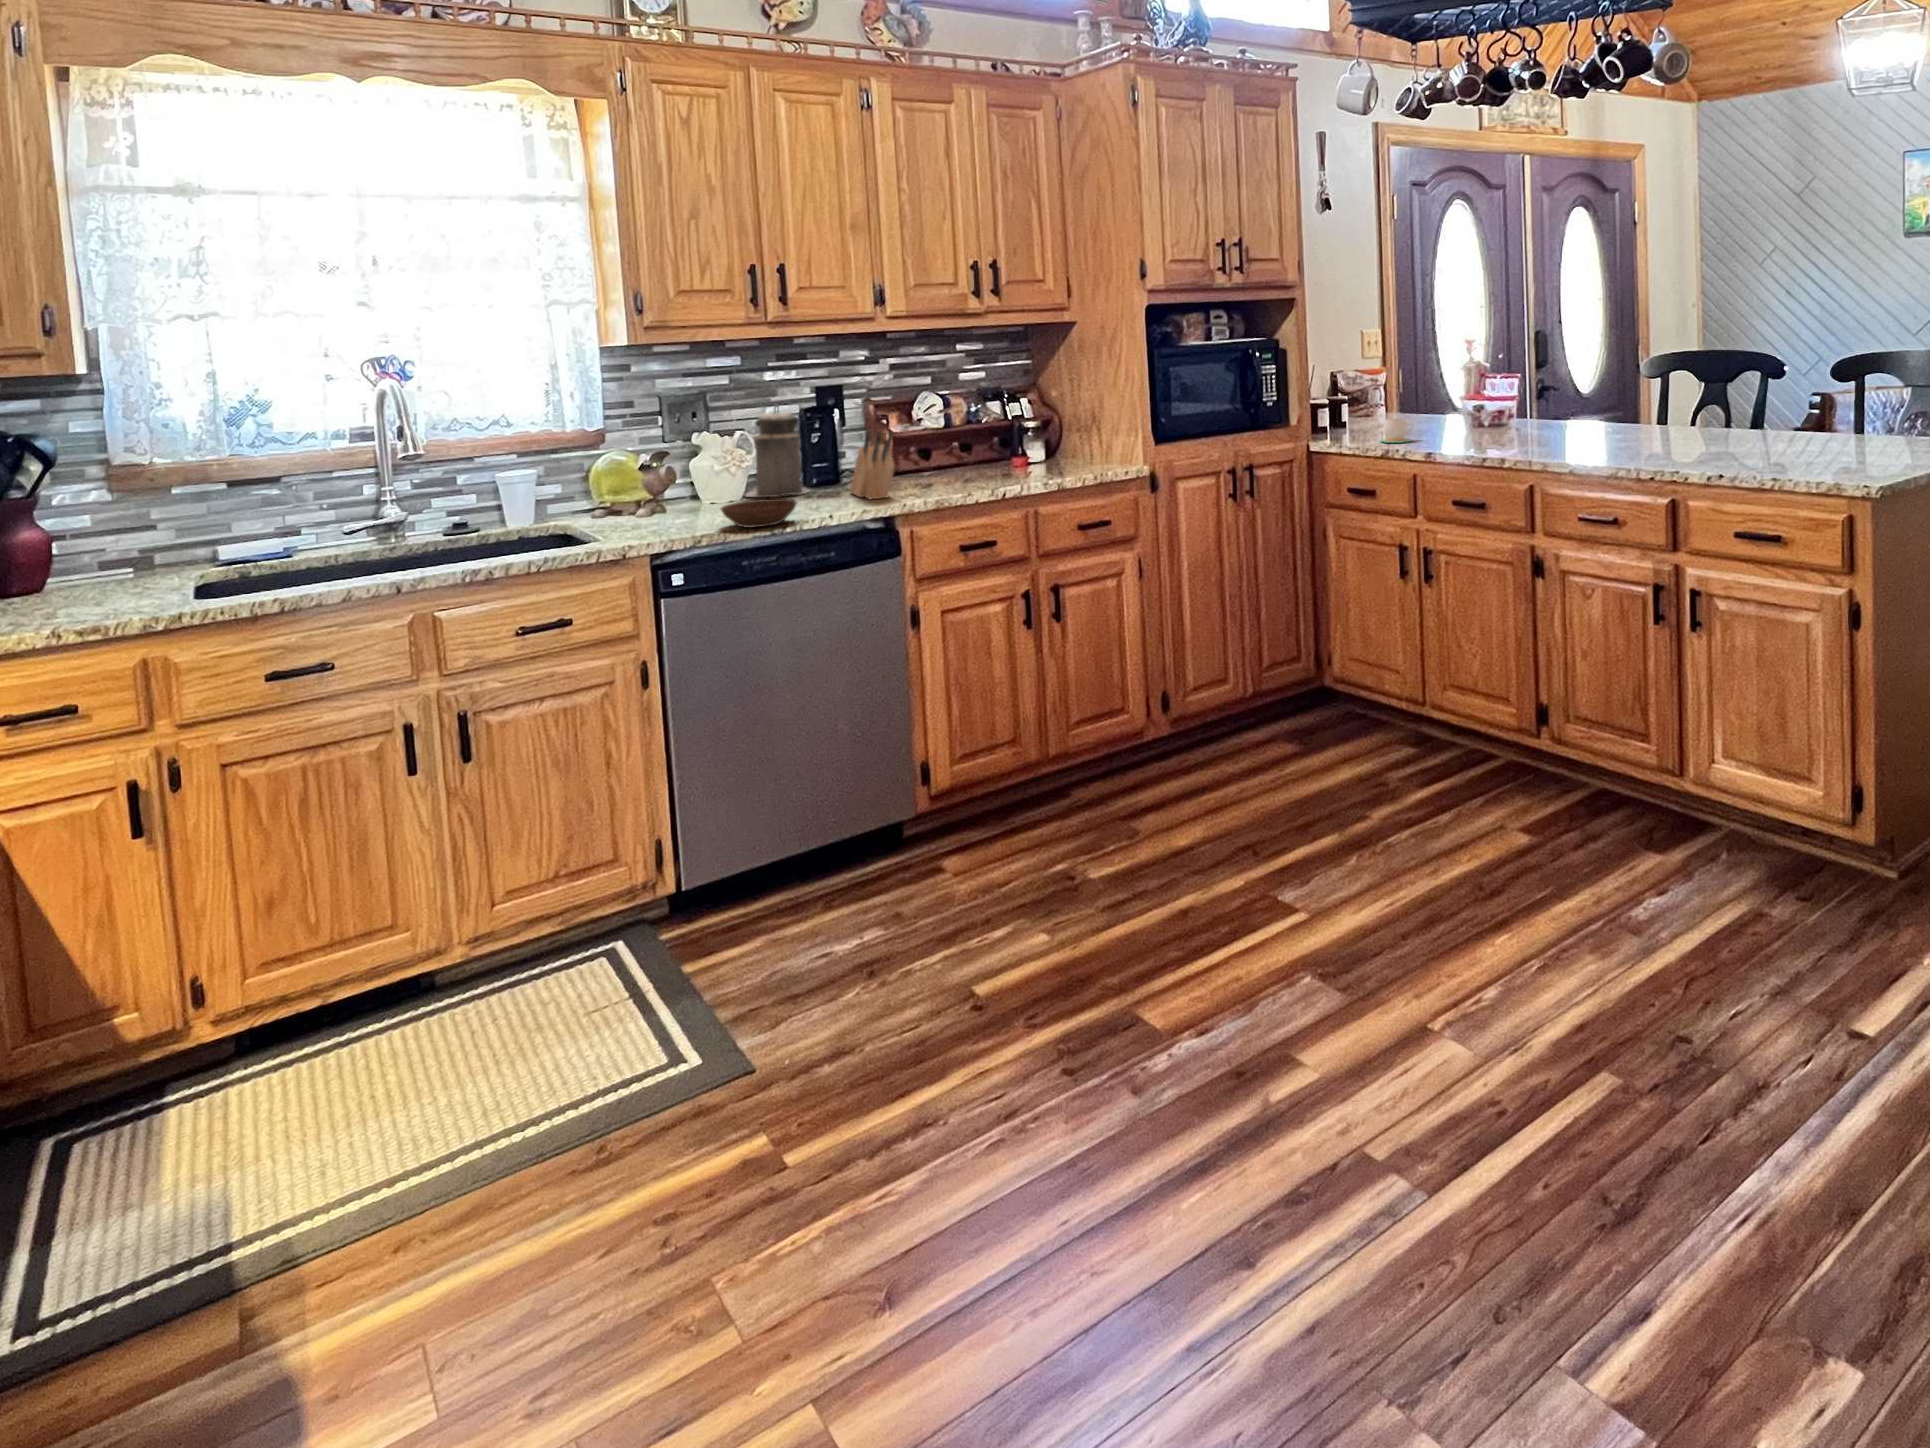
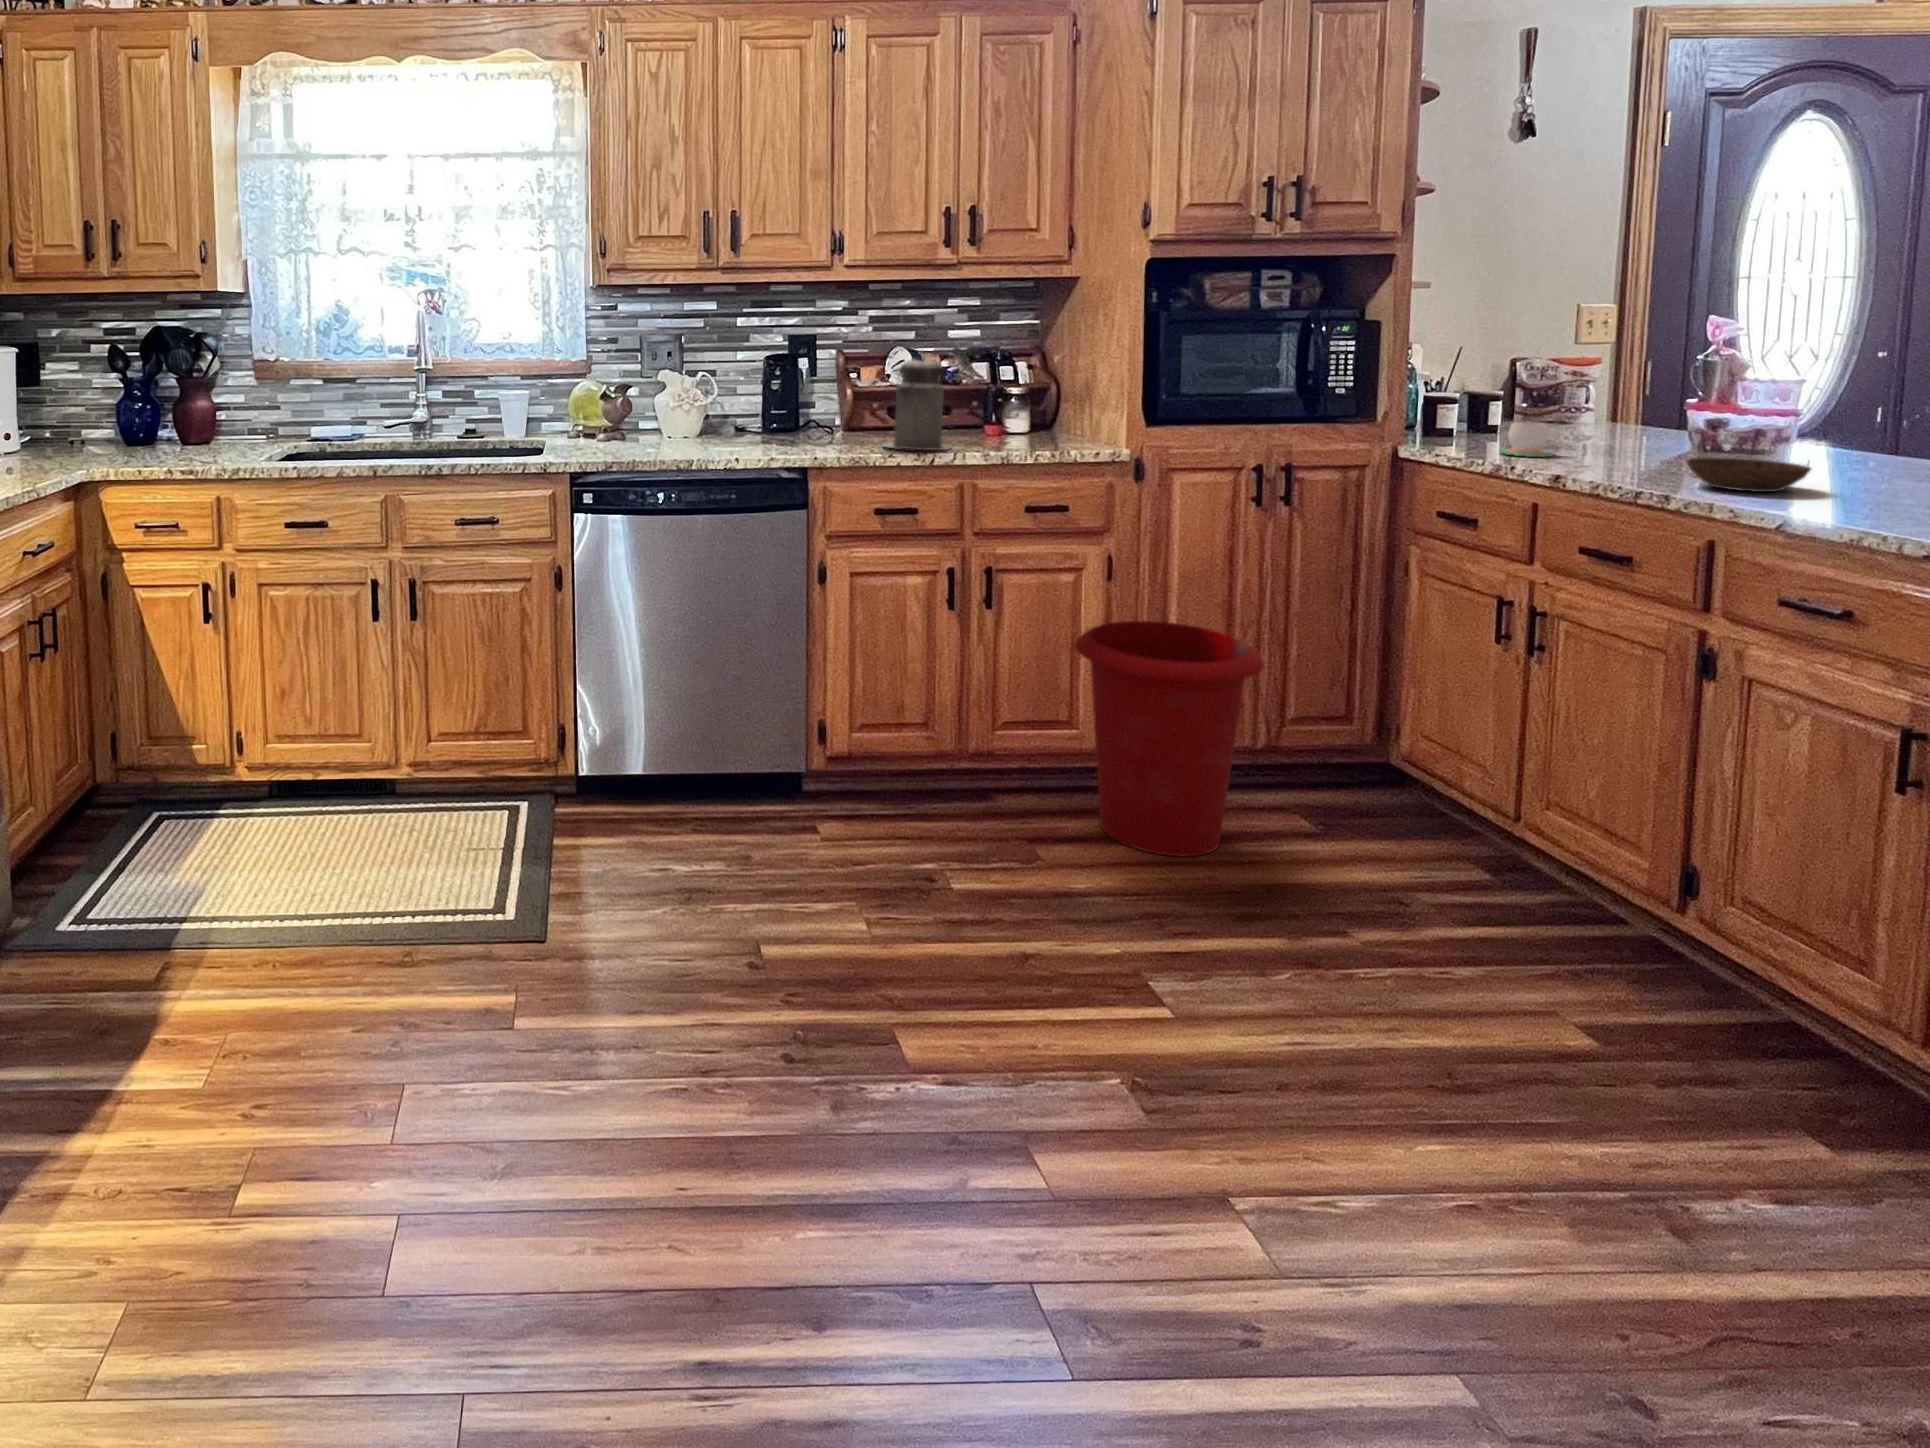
canister: present [746,405,810,497] -> present [883,352,950,450]
knife block: present [850,431,895,499] -> none [791,379,821,449]
bowl: present [721,499,797,528] -> present [1686,457,1811,492]
waste bin: none [1136,606,1278,800] -> present [1074,621,1264,856]

